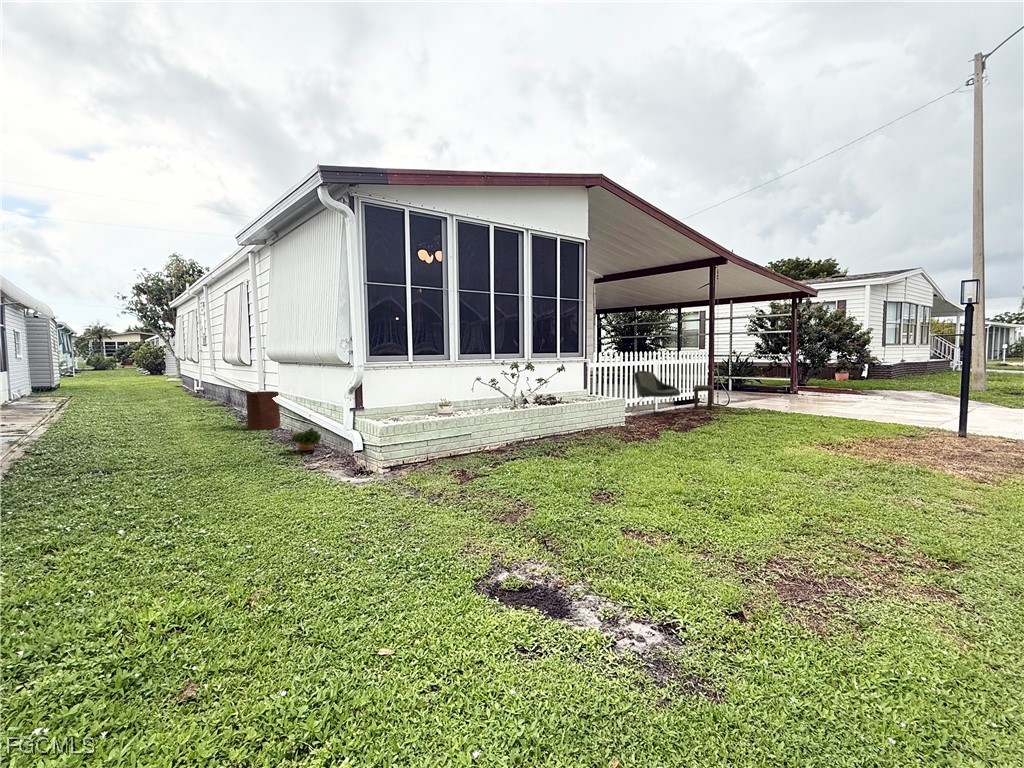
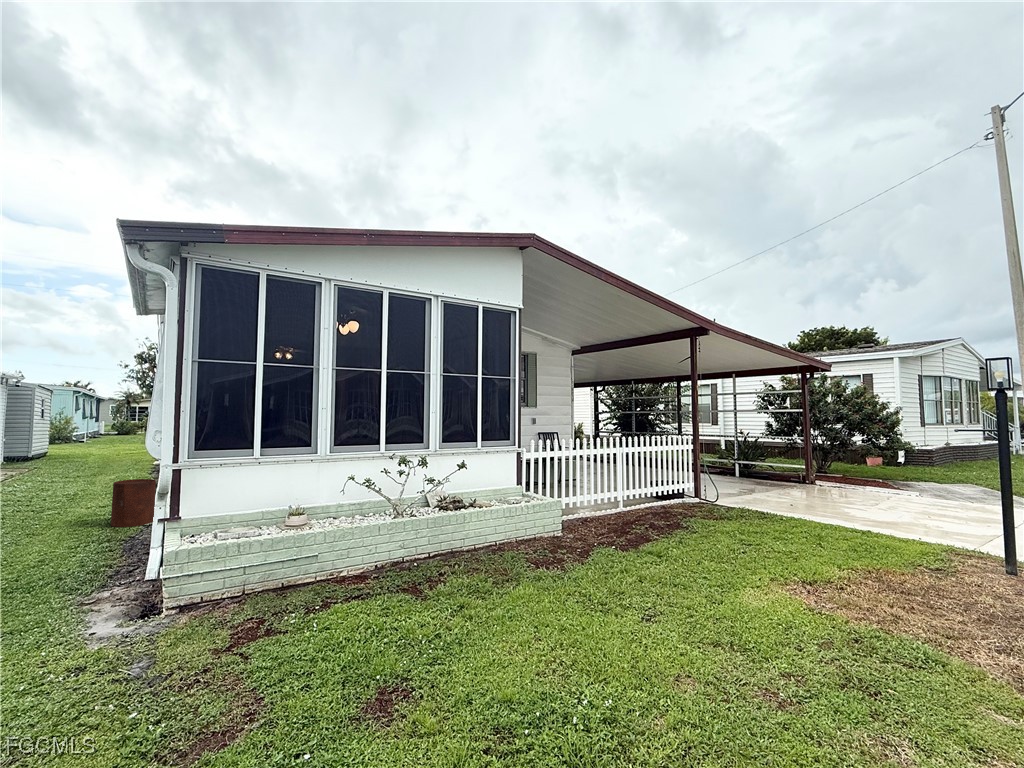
lounge chair: present [631,371,680,416] -> none [587,460,646,520]
bench: present [694,385,713,409] -> none [669,476,696,509]
potted plant: present [285,428,324,452] -> none [94,536,153,572]

